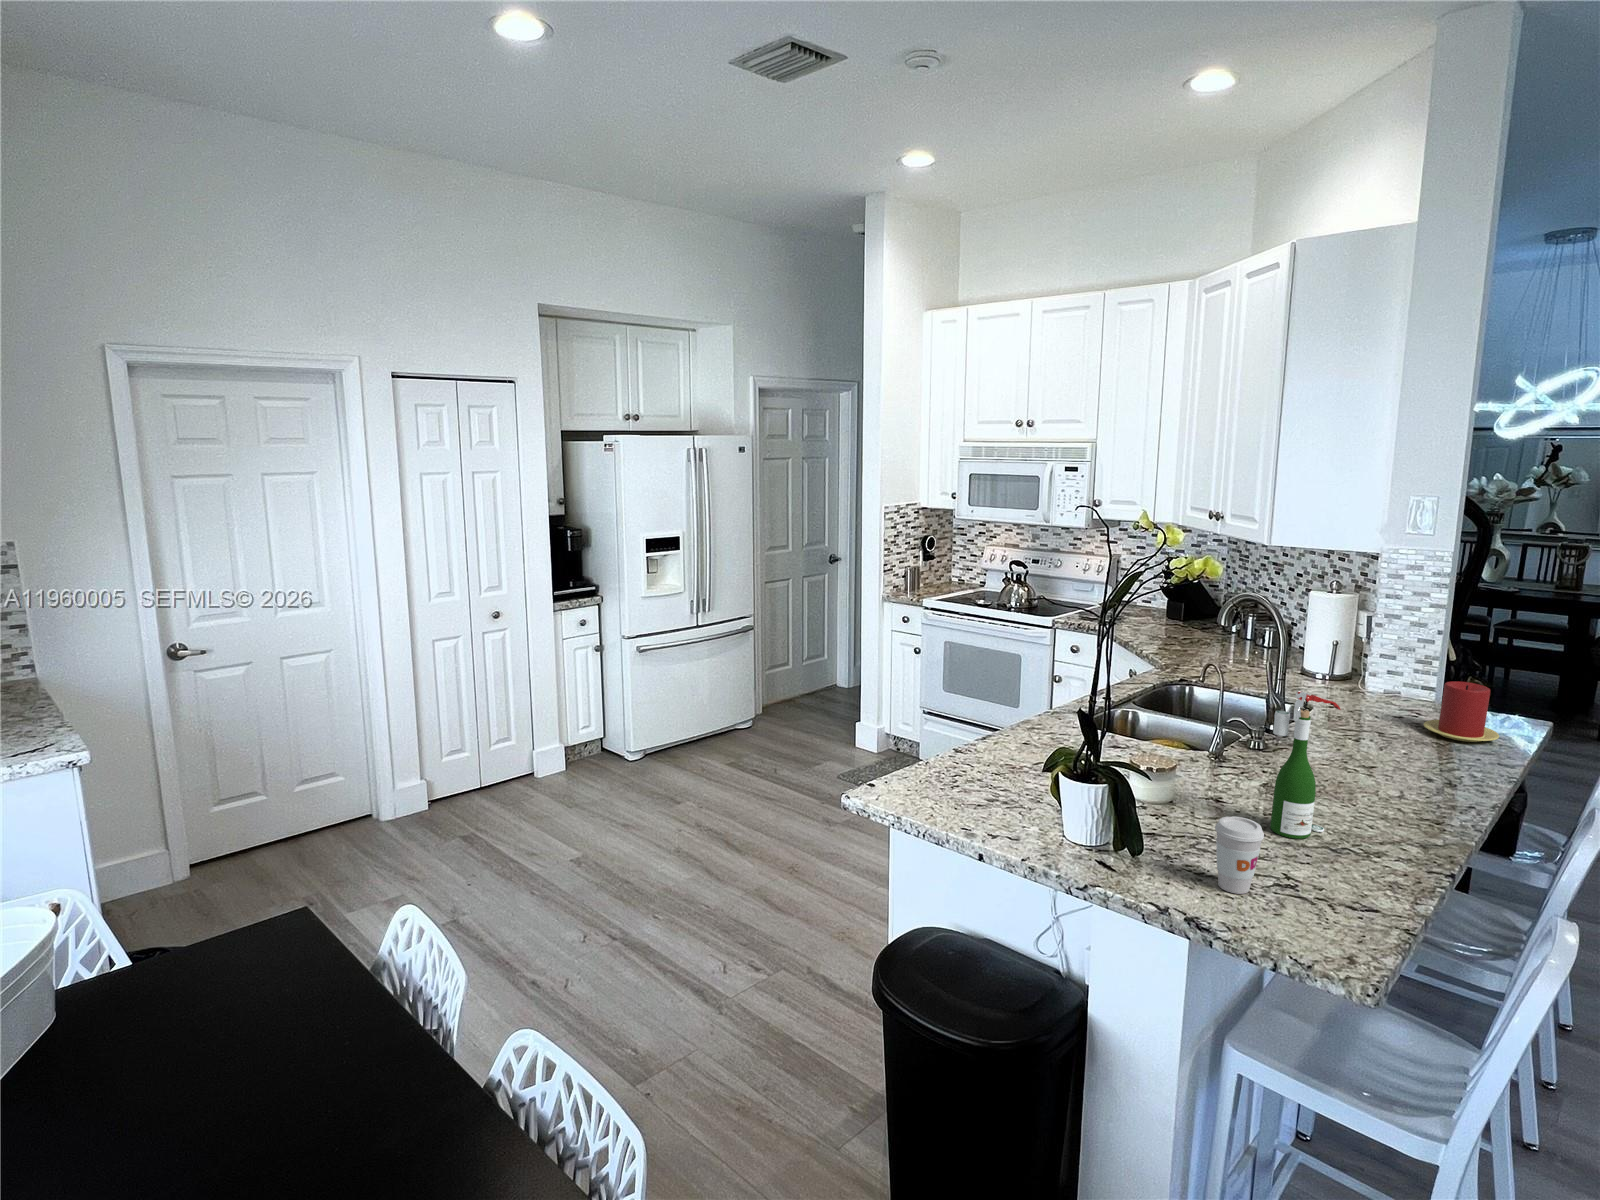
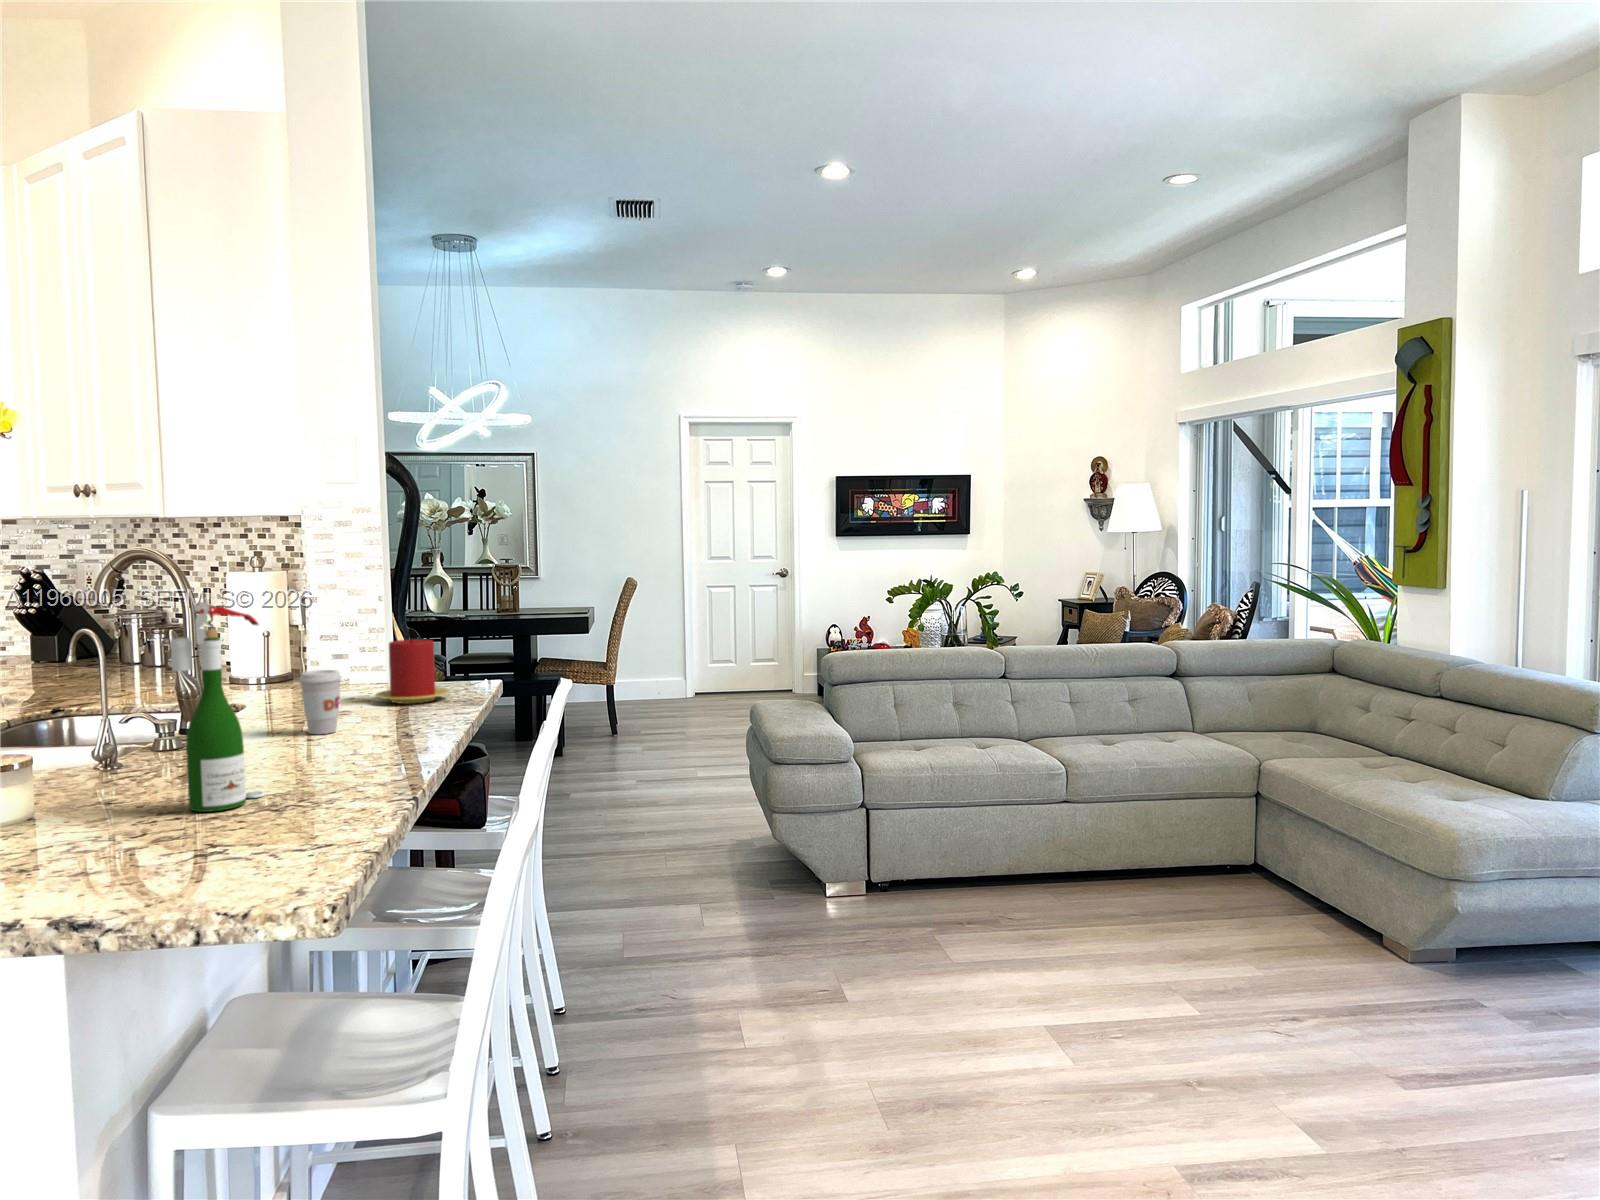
coffee cup: present [1215,816,1264,894] -> present [299,670,341,734]

